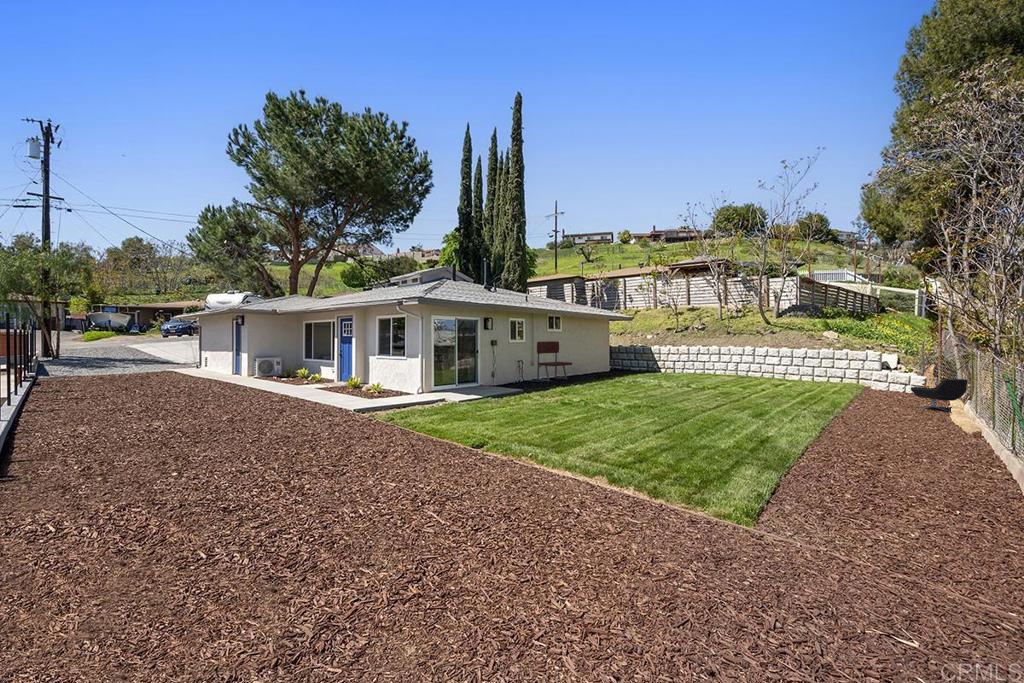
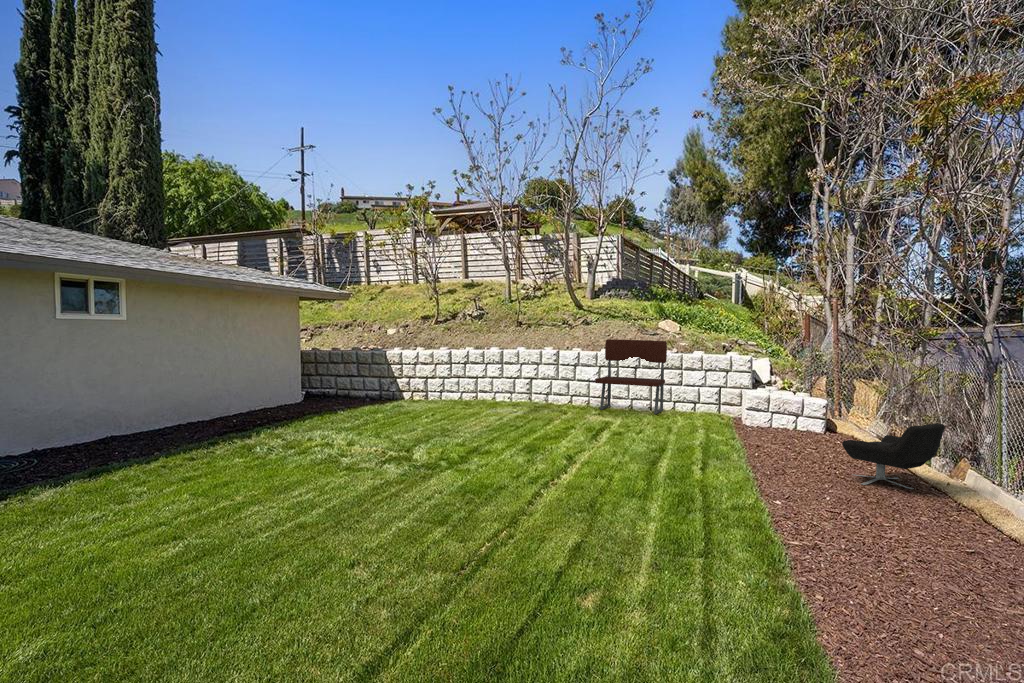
bench: present [537,341,572,381] -> present [595,339,667,414]

